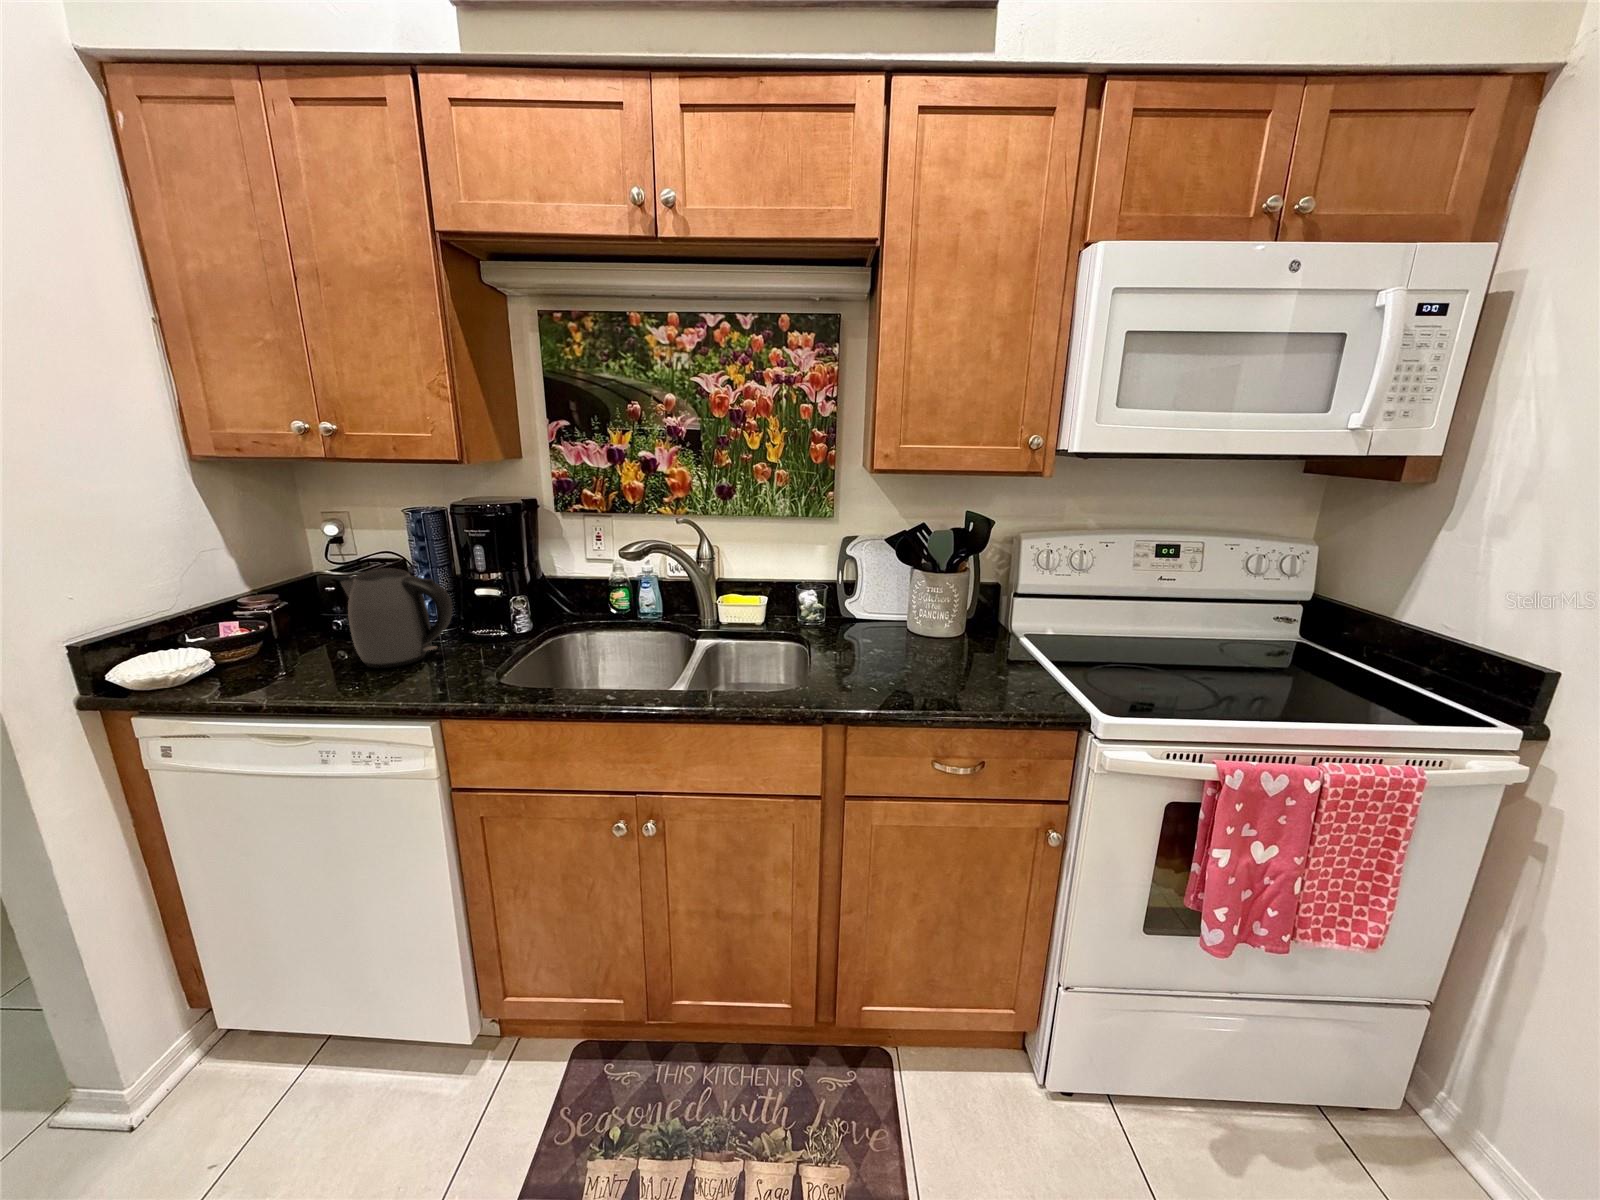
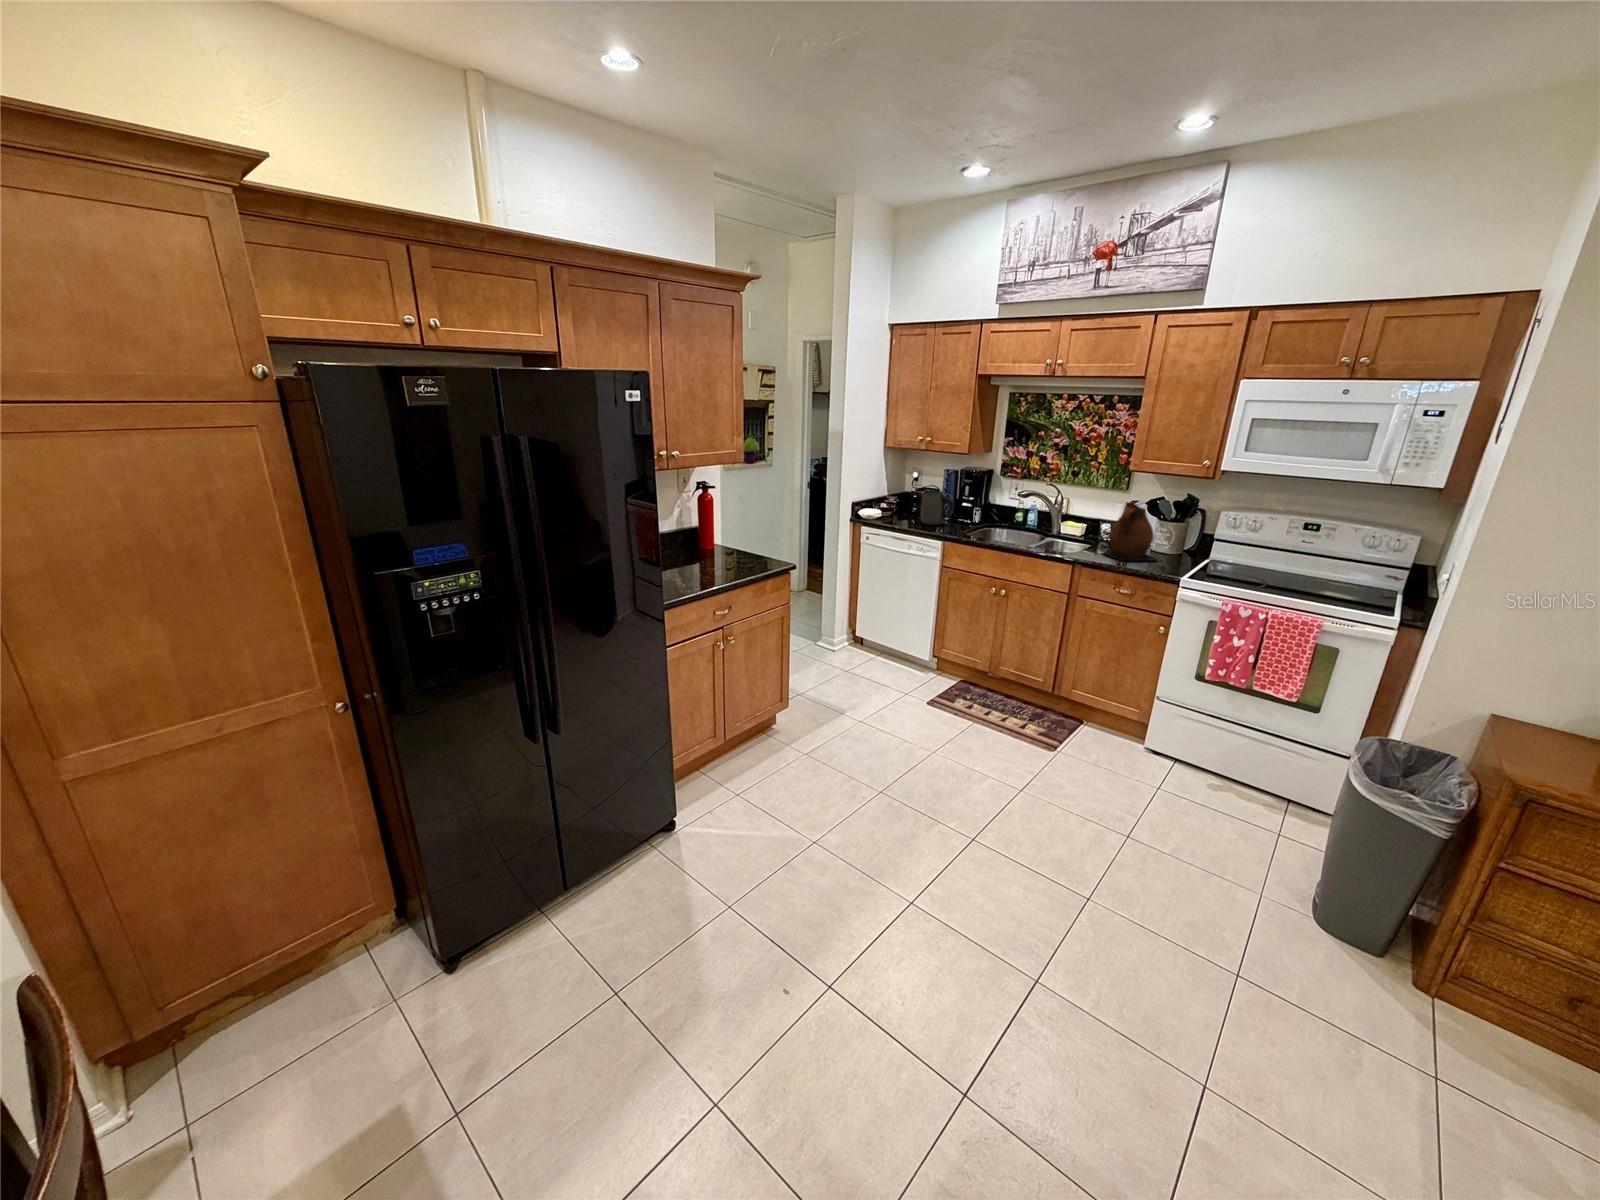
ceramic pitcher: none [852,548,975,691] -> present [1104,502,1157,560]

